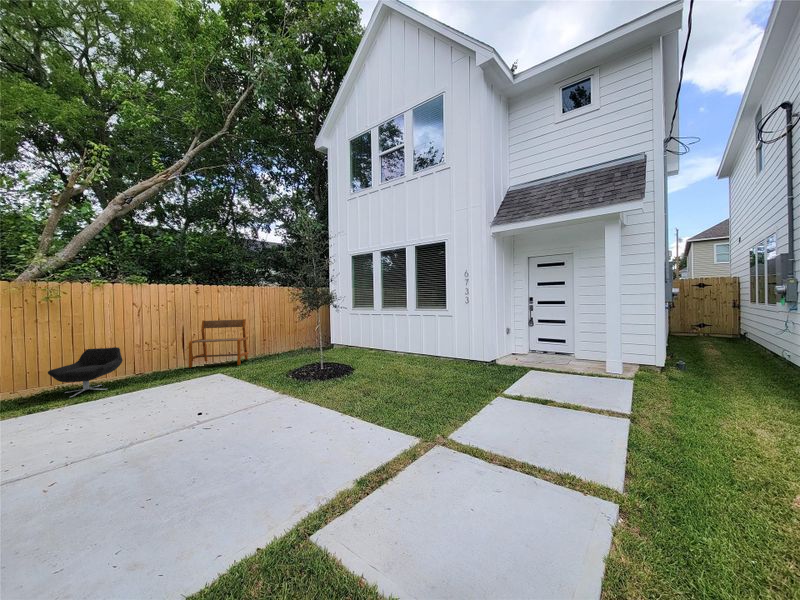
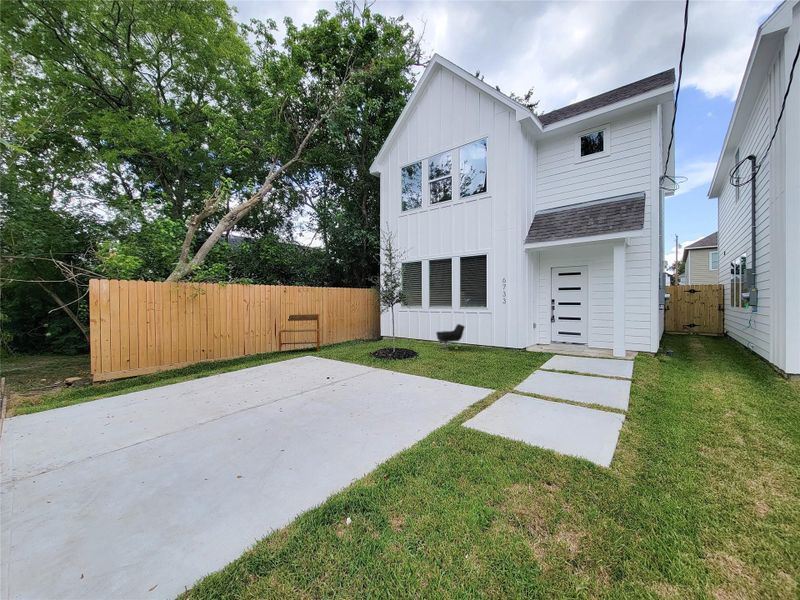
lounge chair: present [48,347,123,397] -> present [436,324,465,350]

